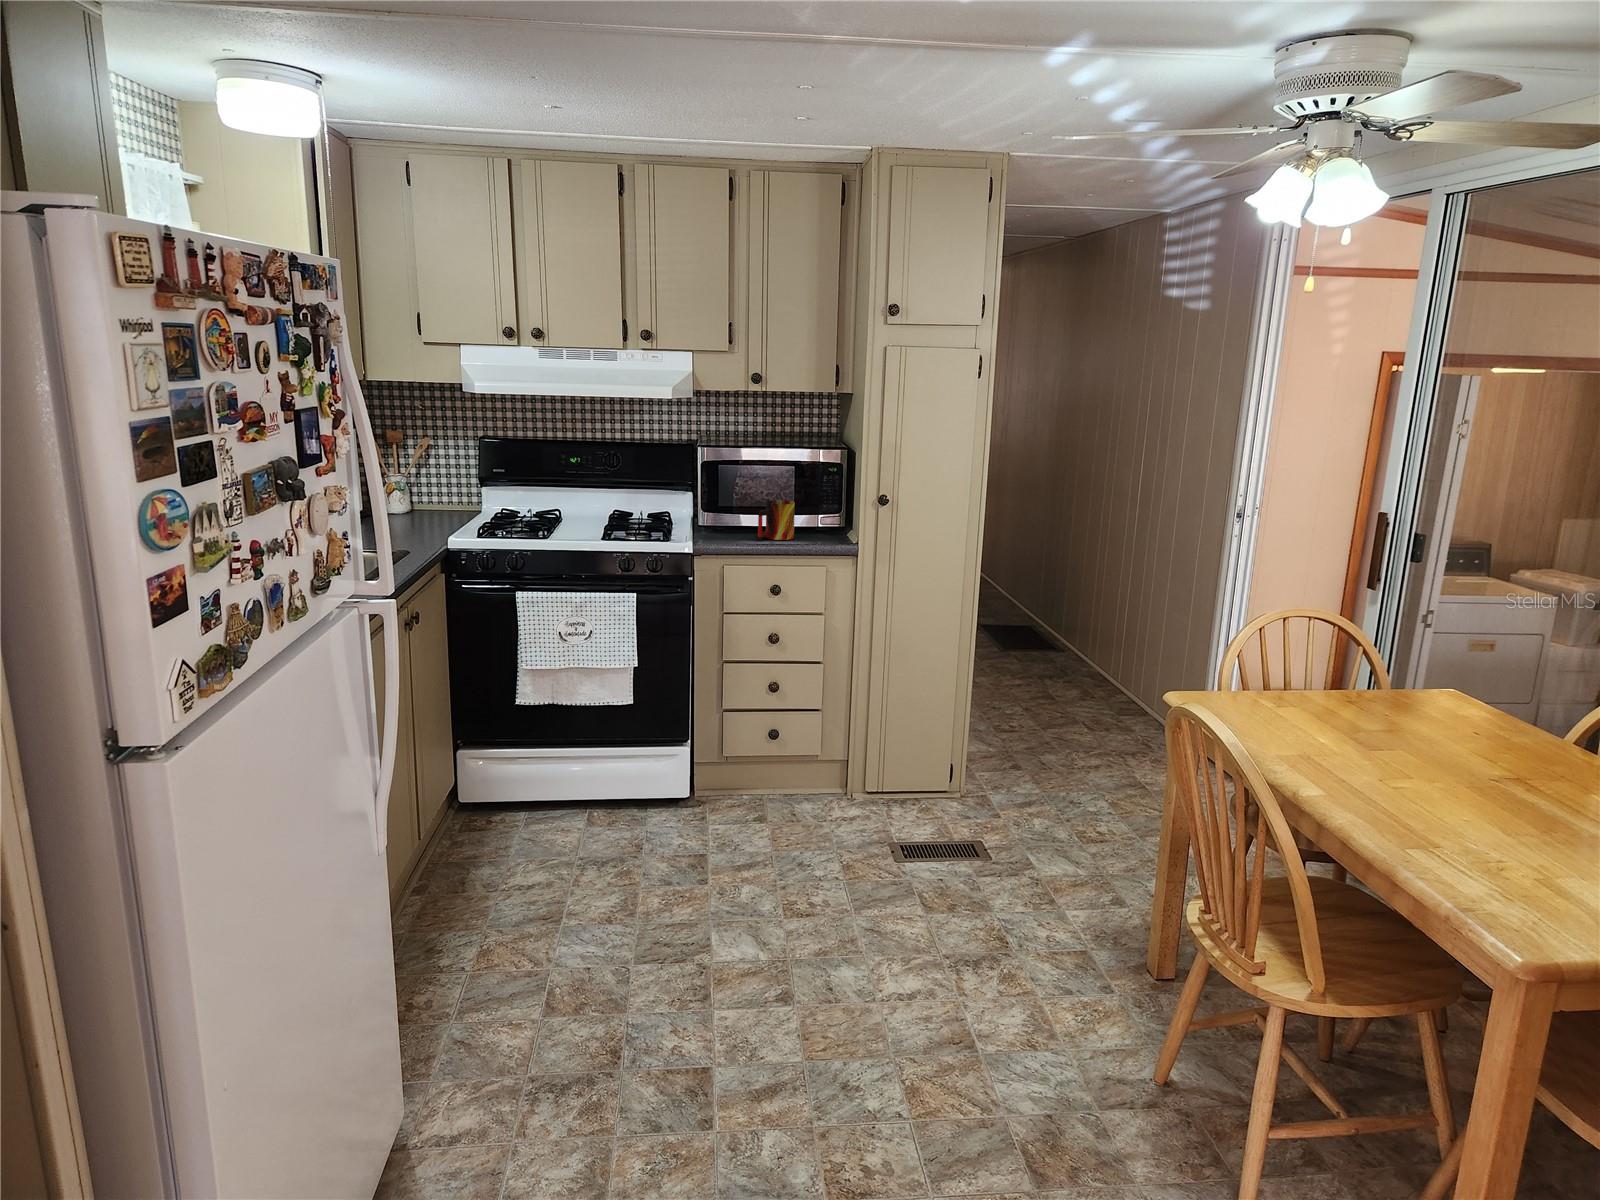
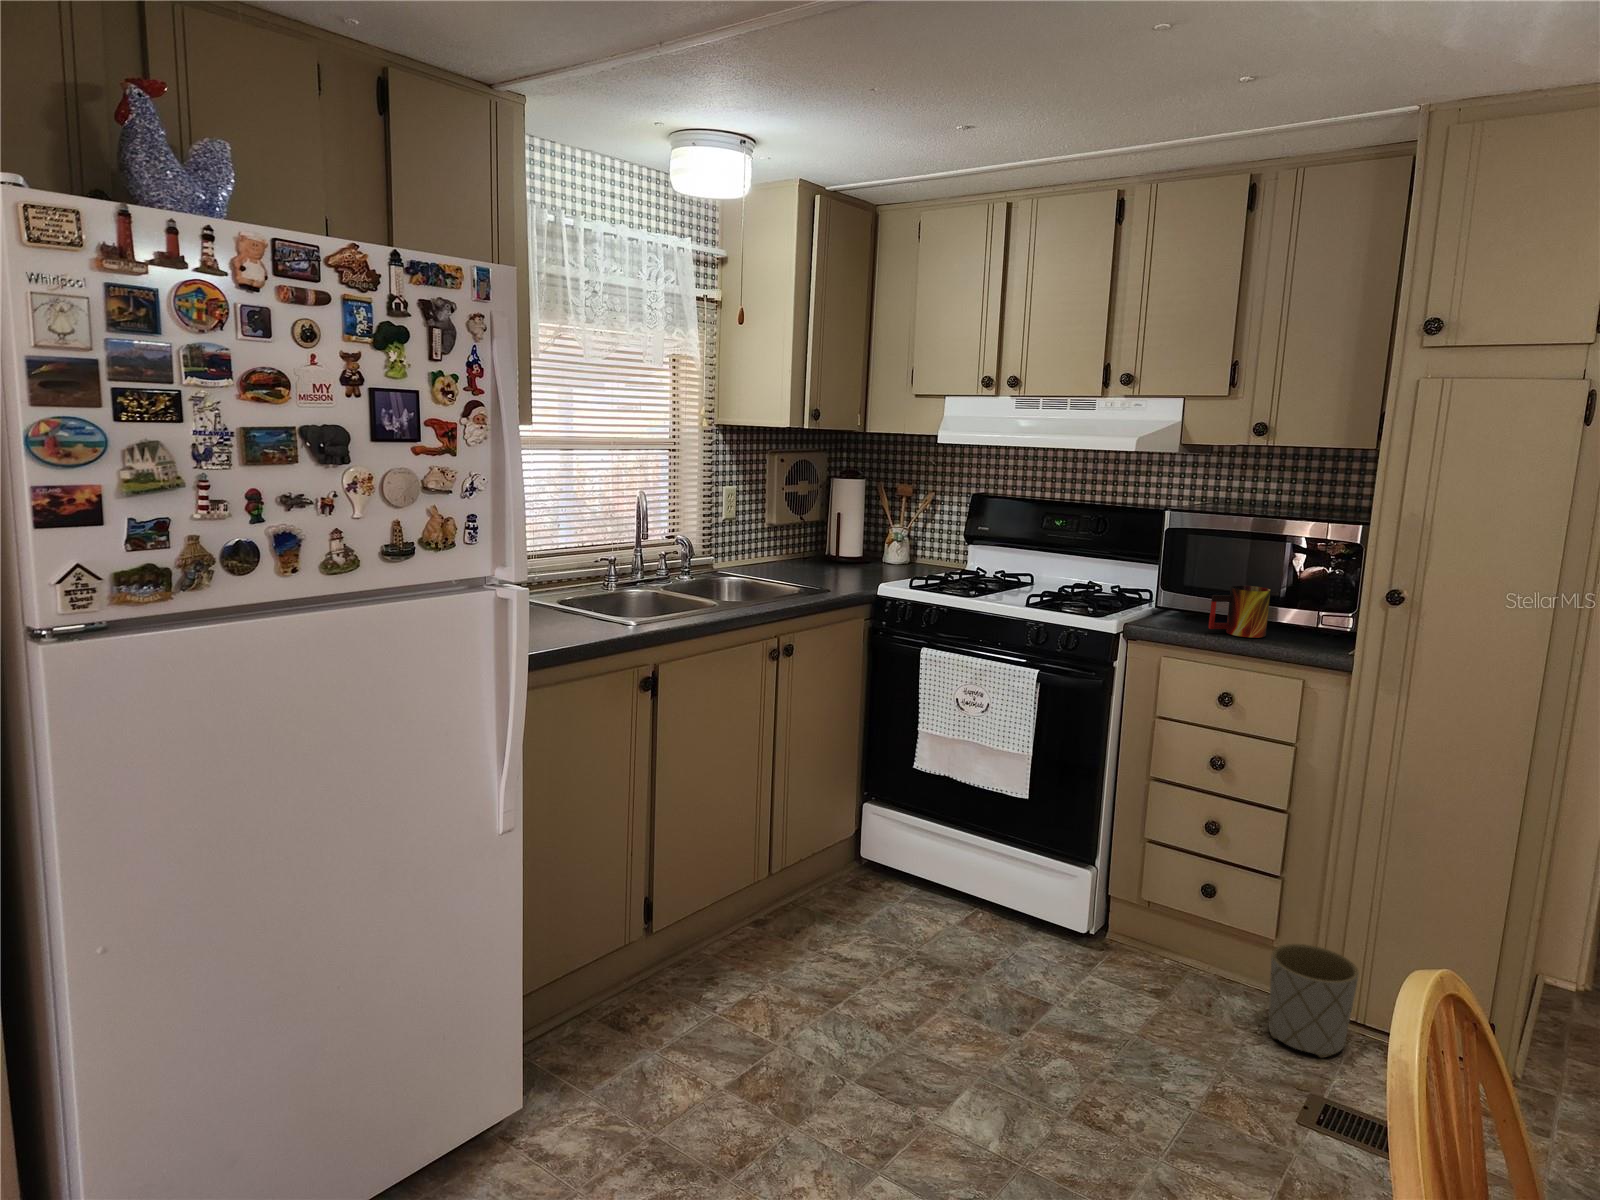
planter: none [838,752,894,824] -> present [1269,944,1359,1058]

